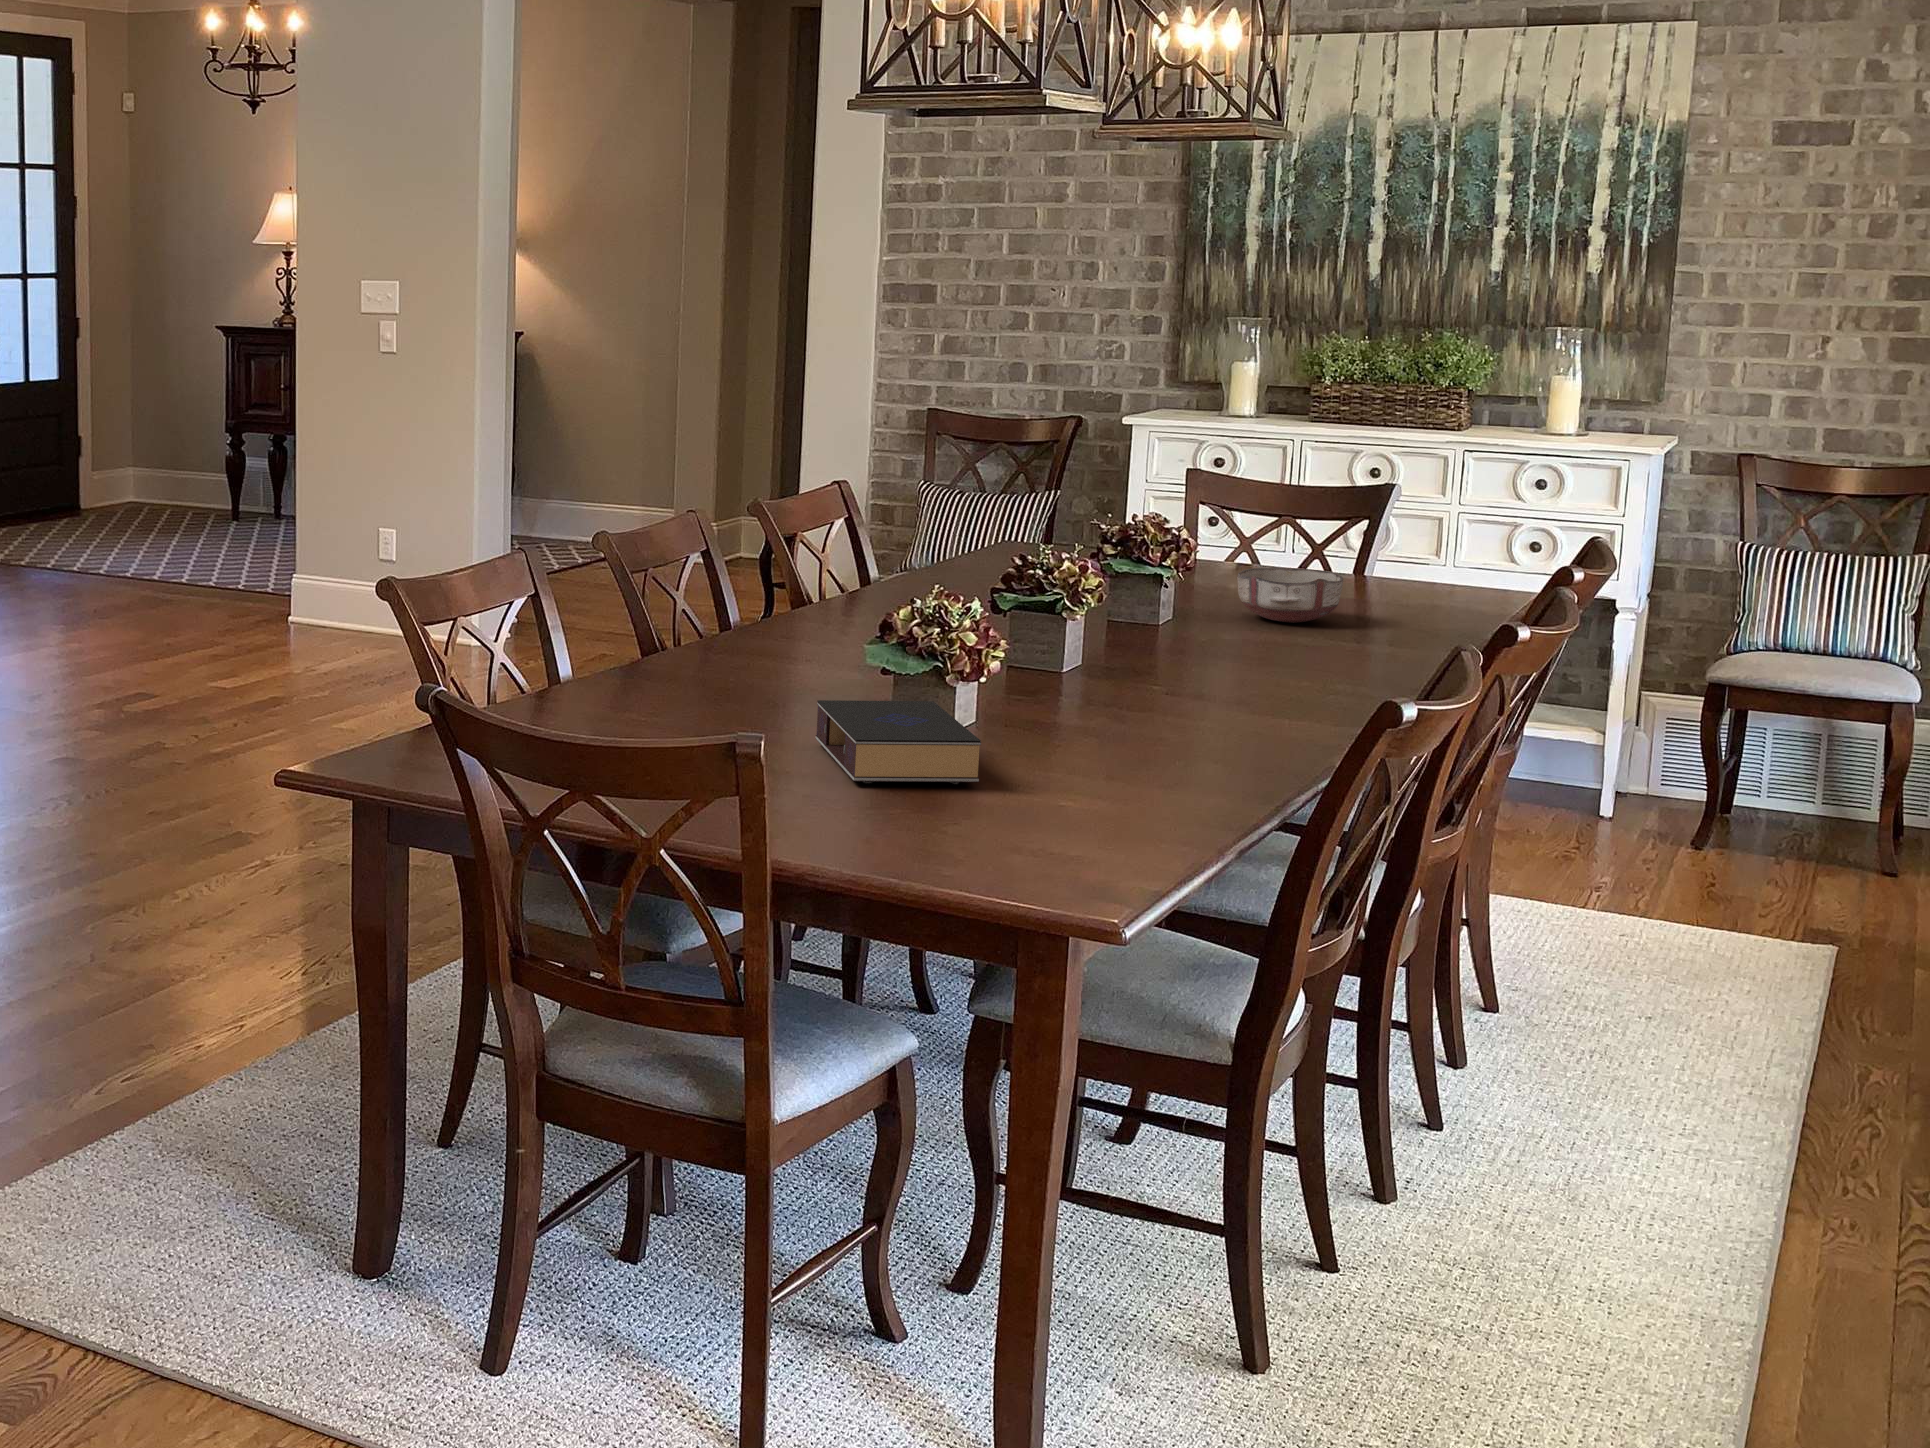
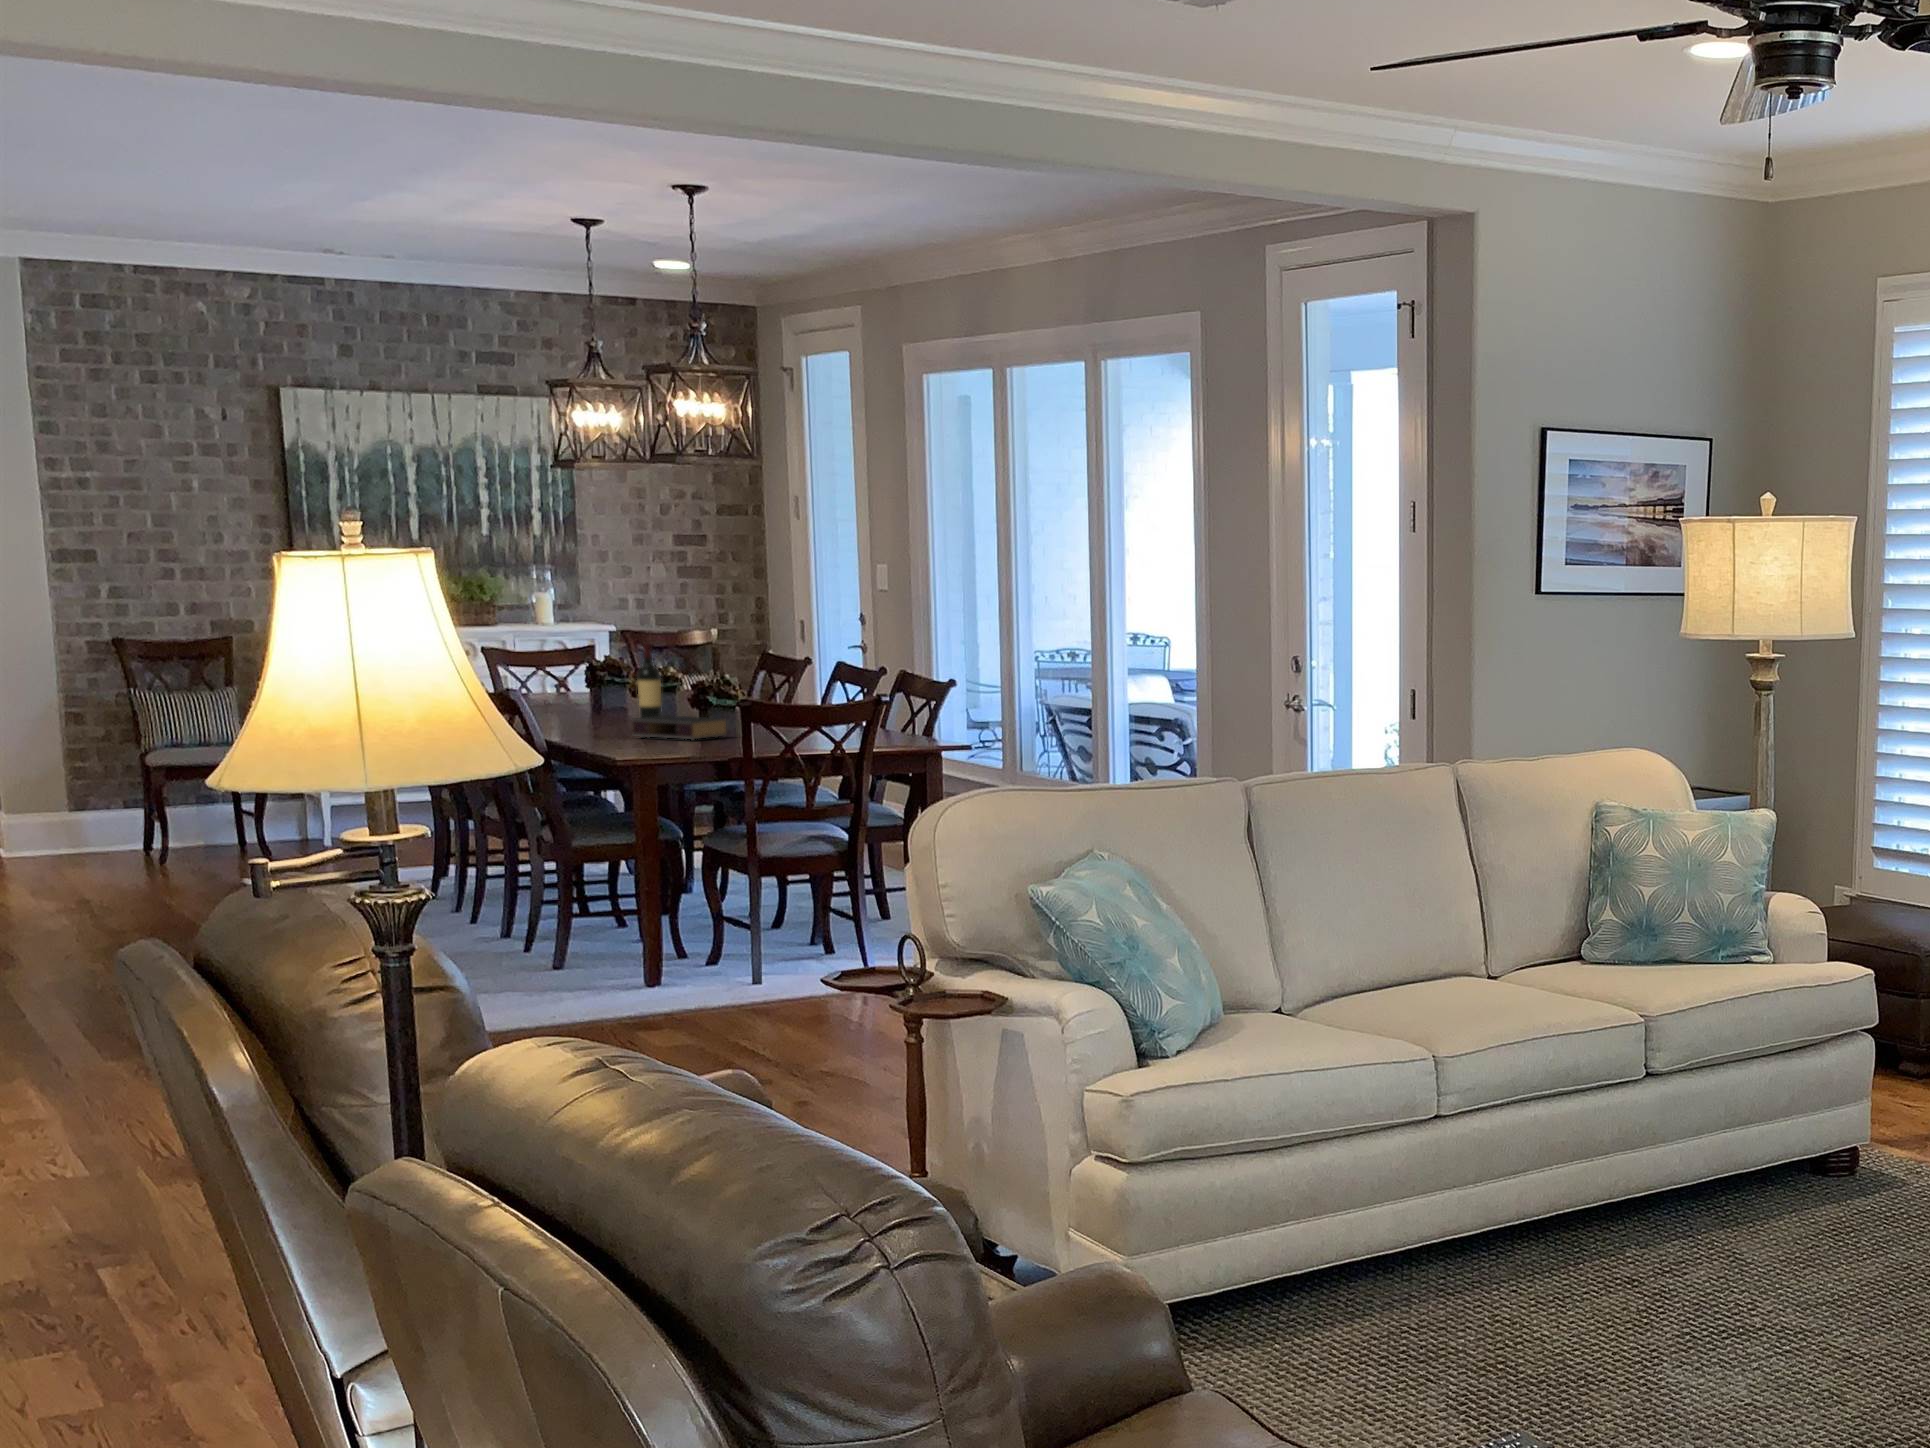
wine bottle: none [1052,519,1106,705] -> present [637,642,662,718]
ceramic bowl: present [1237,568,1343,622] -> none [576,682,628,707]

